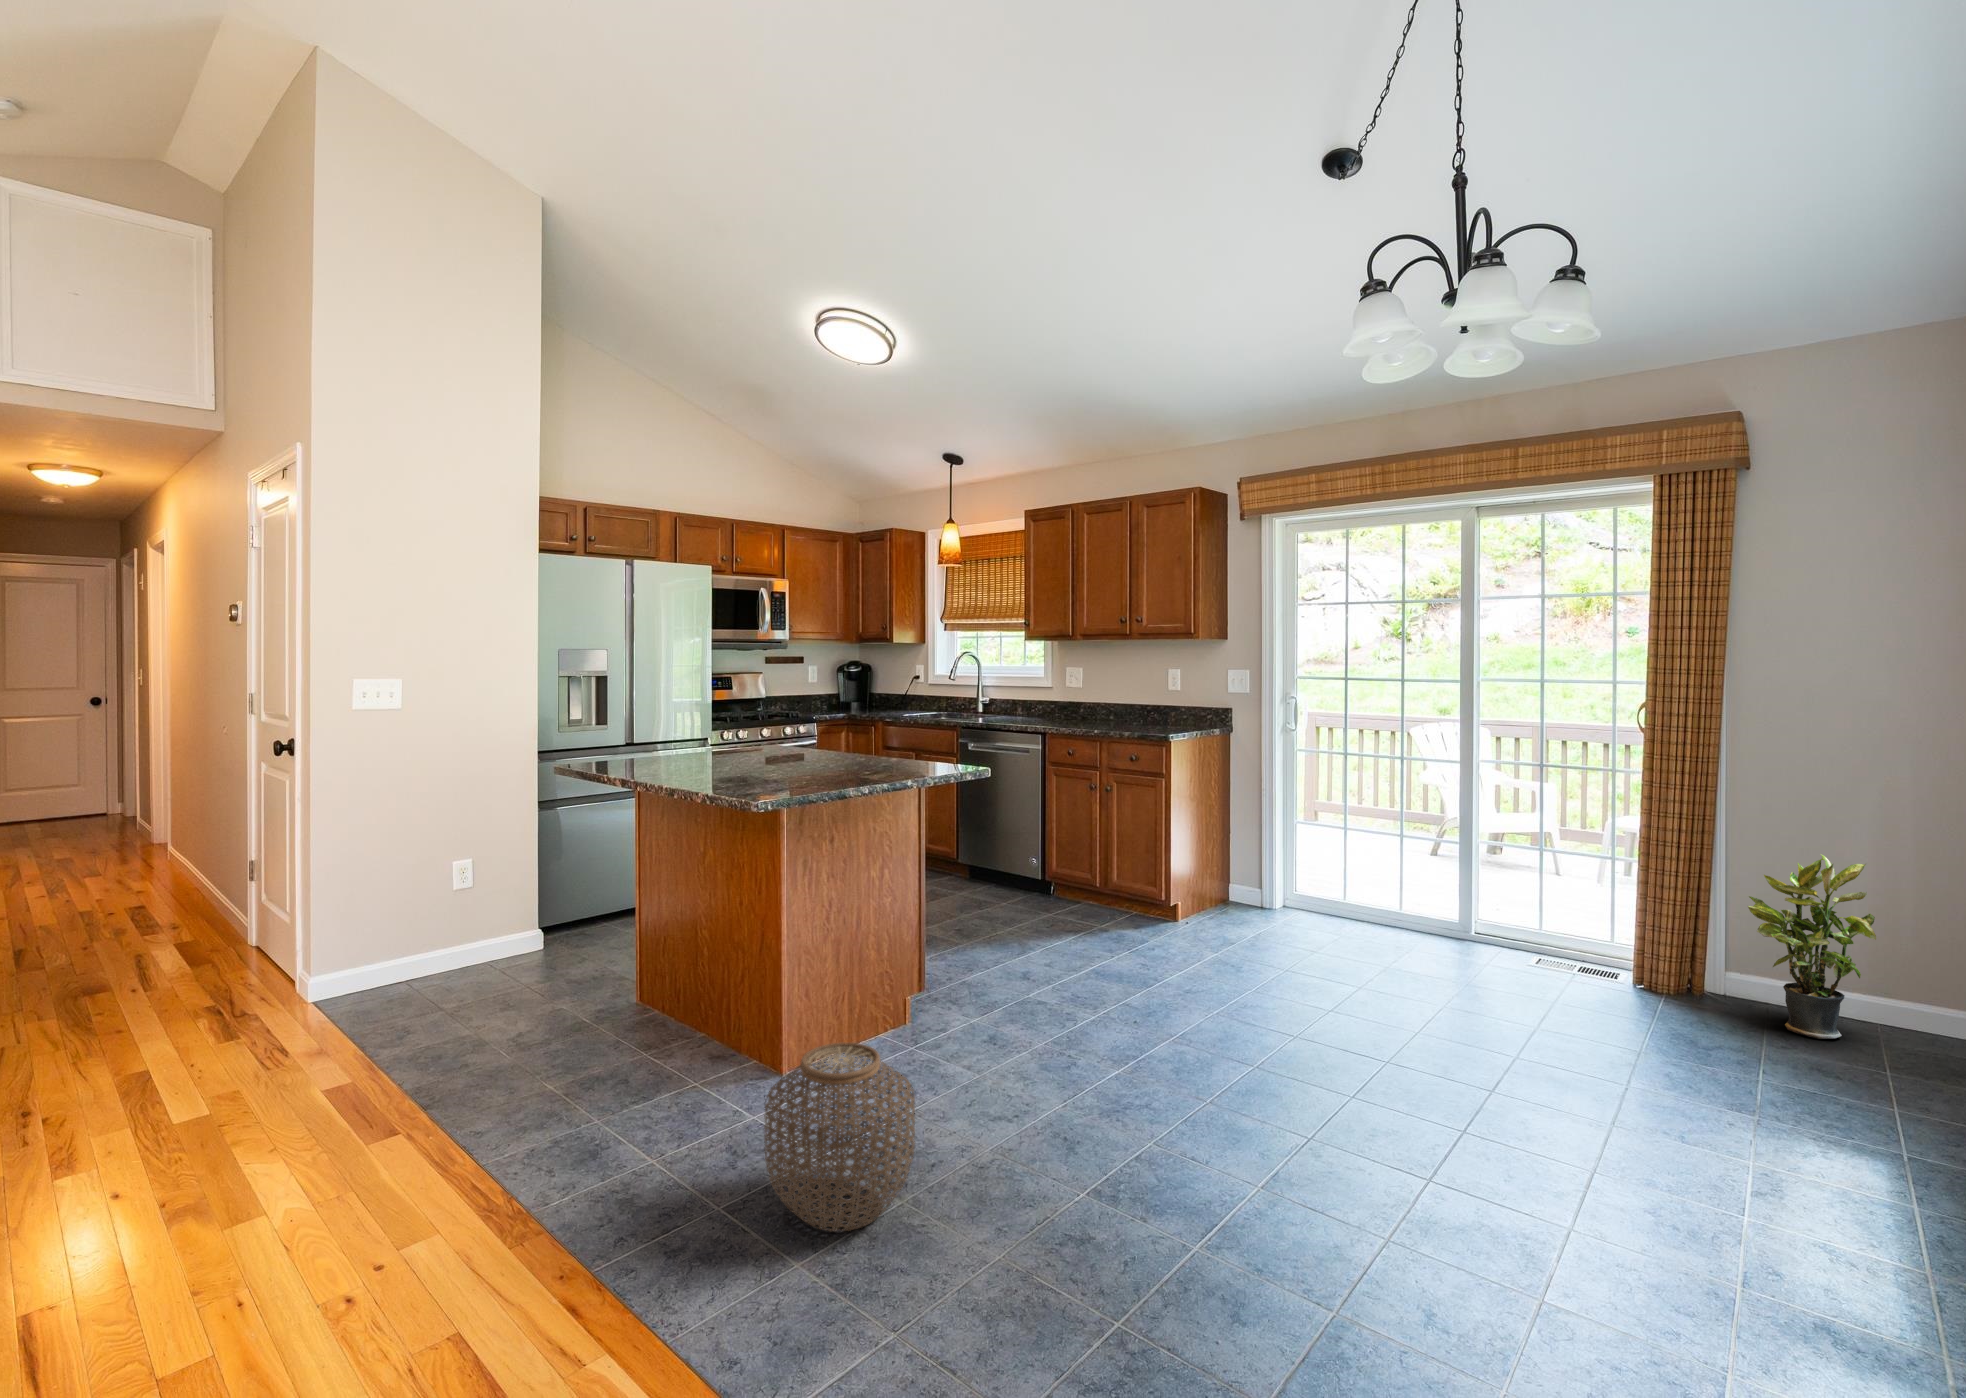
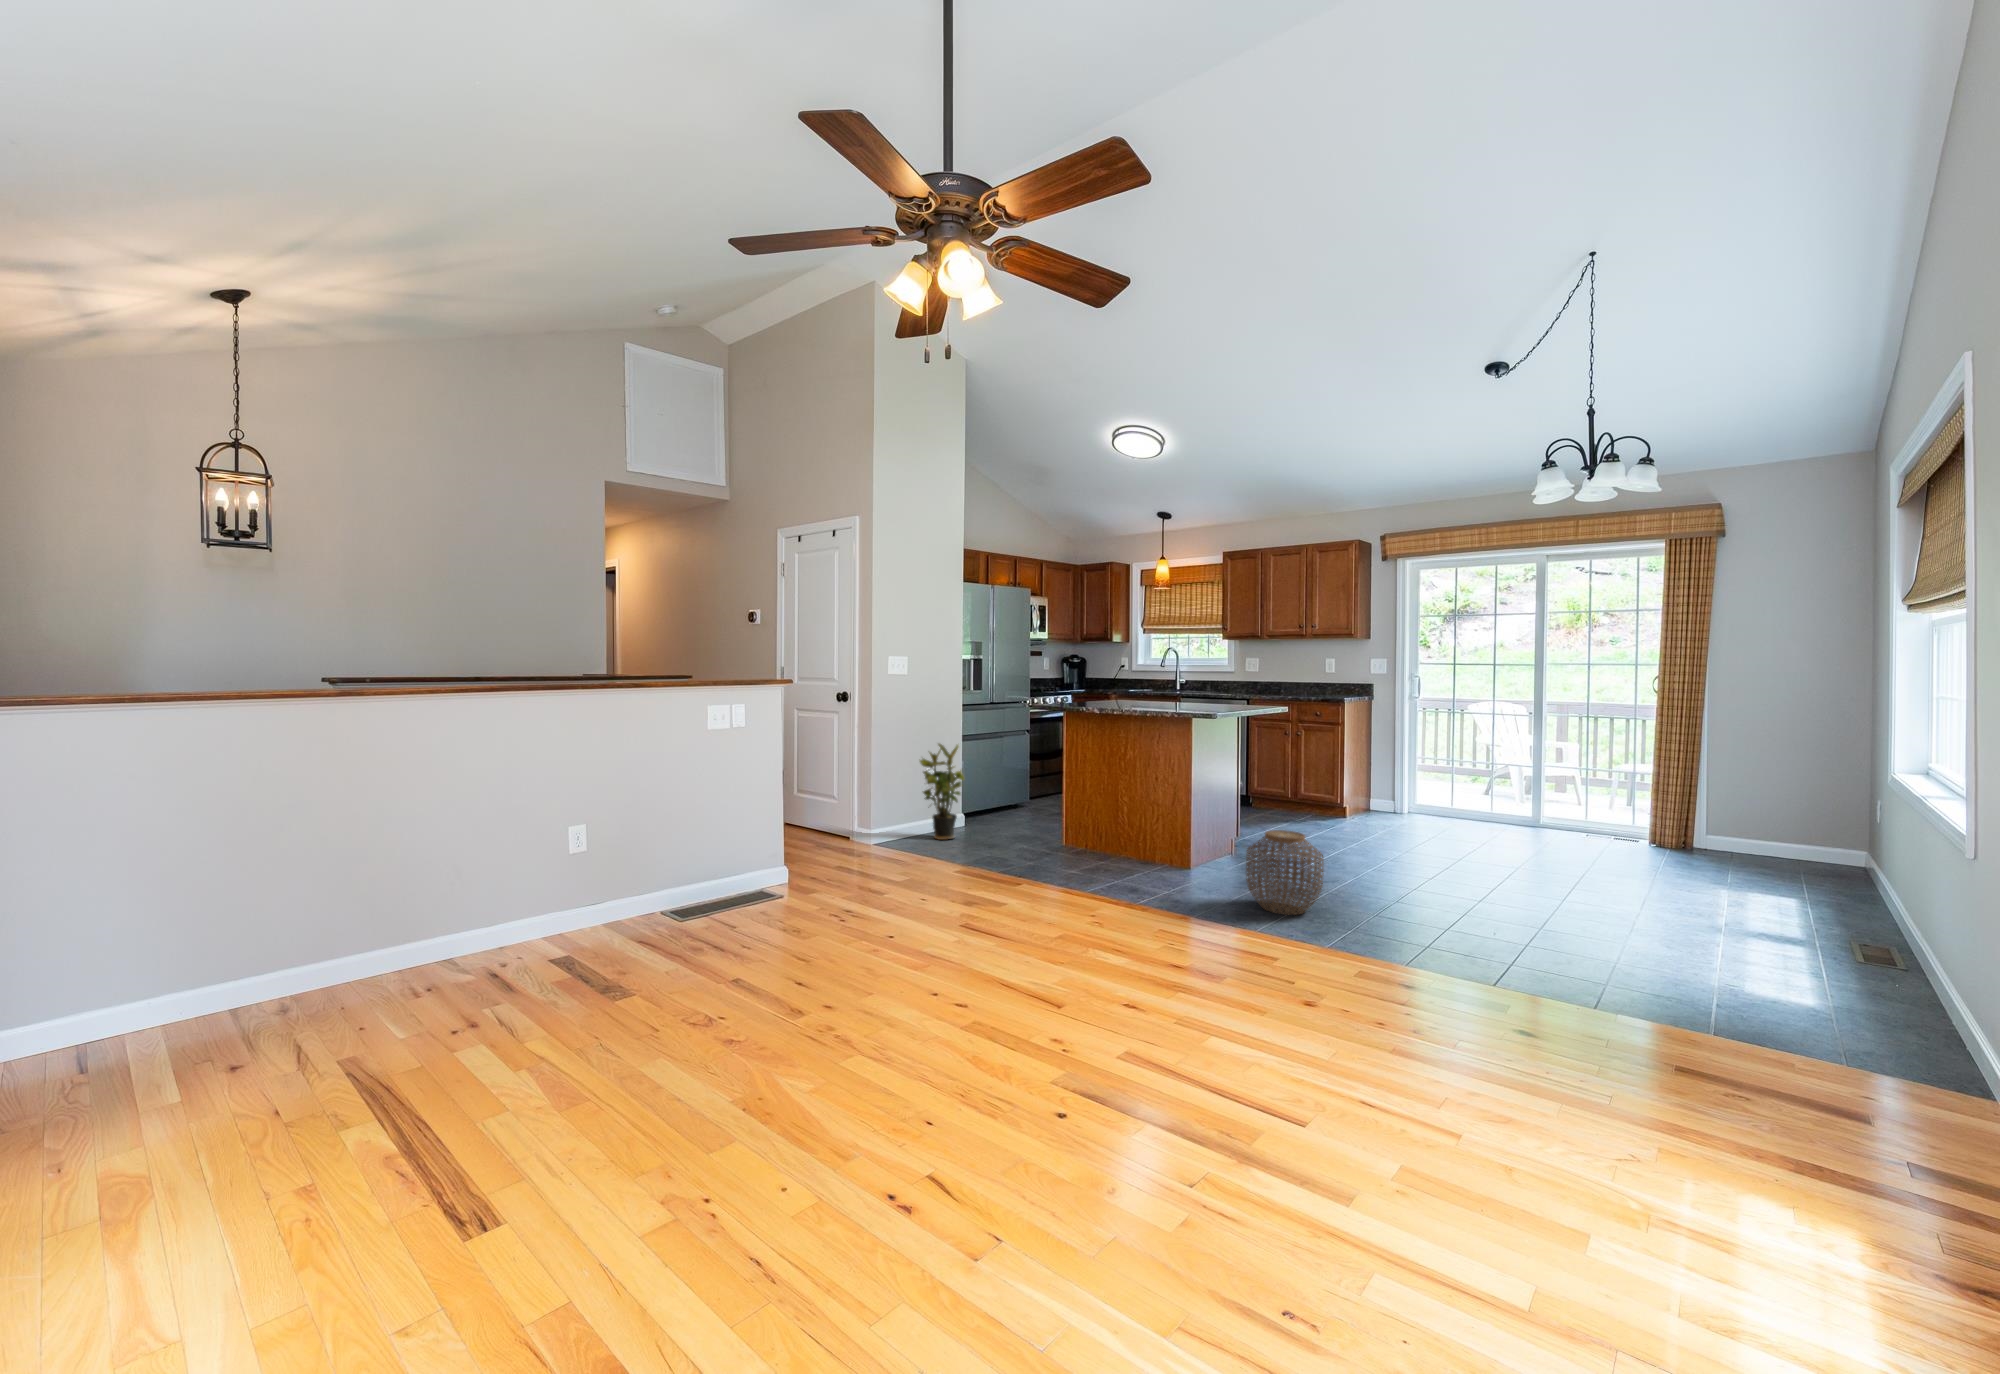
potted plant: present [1748,855,1876,1039] -> present [920,744,964,840]

